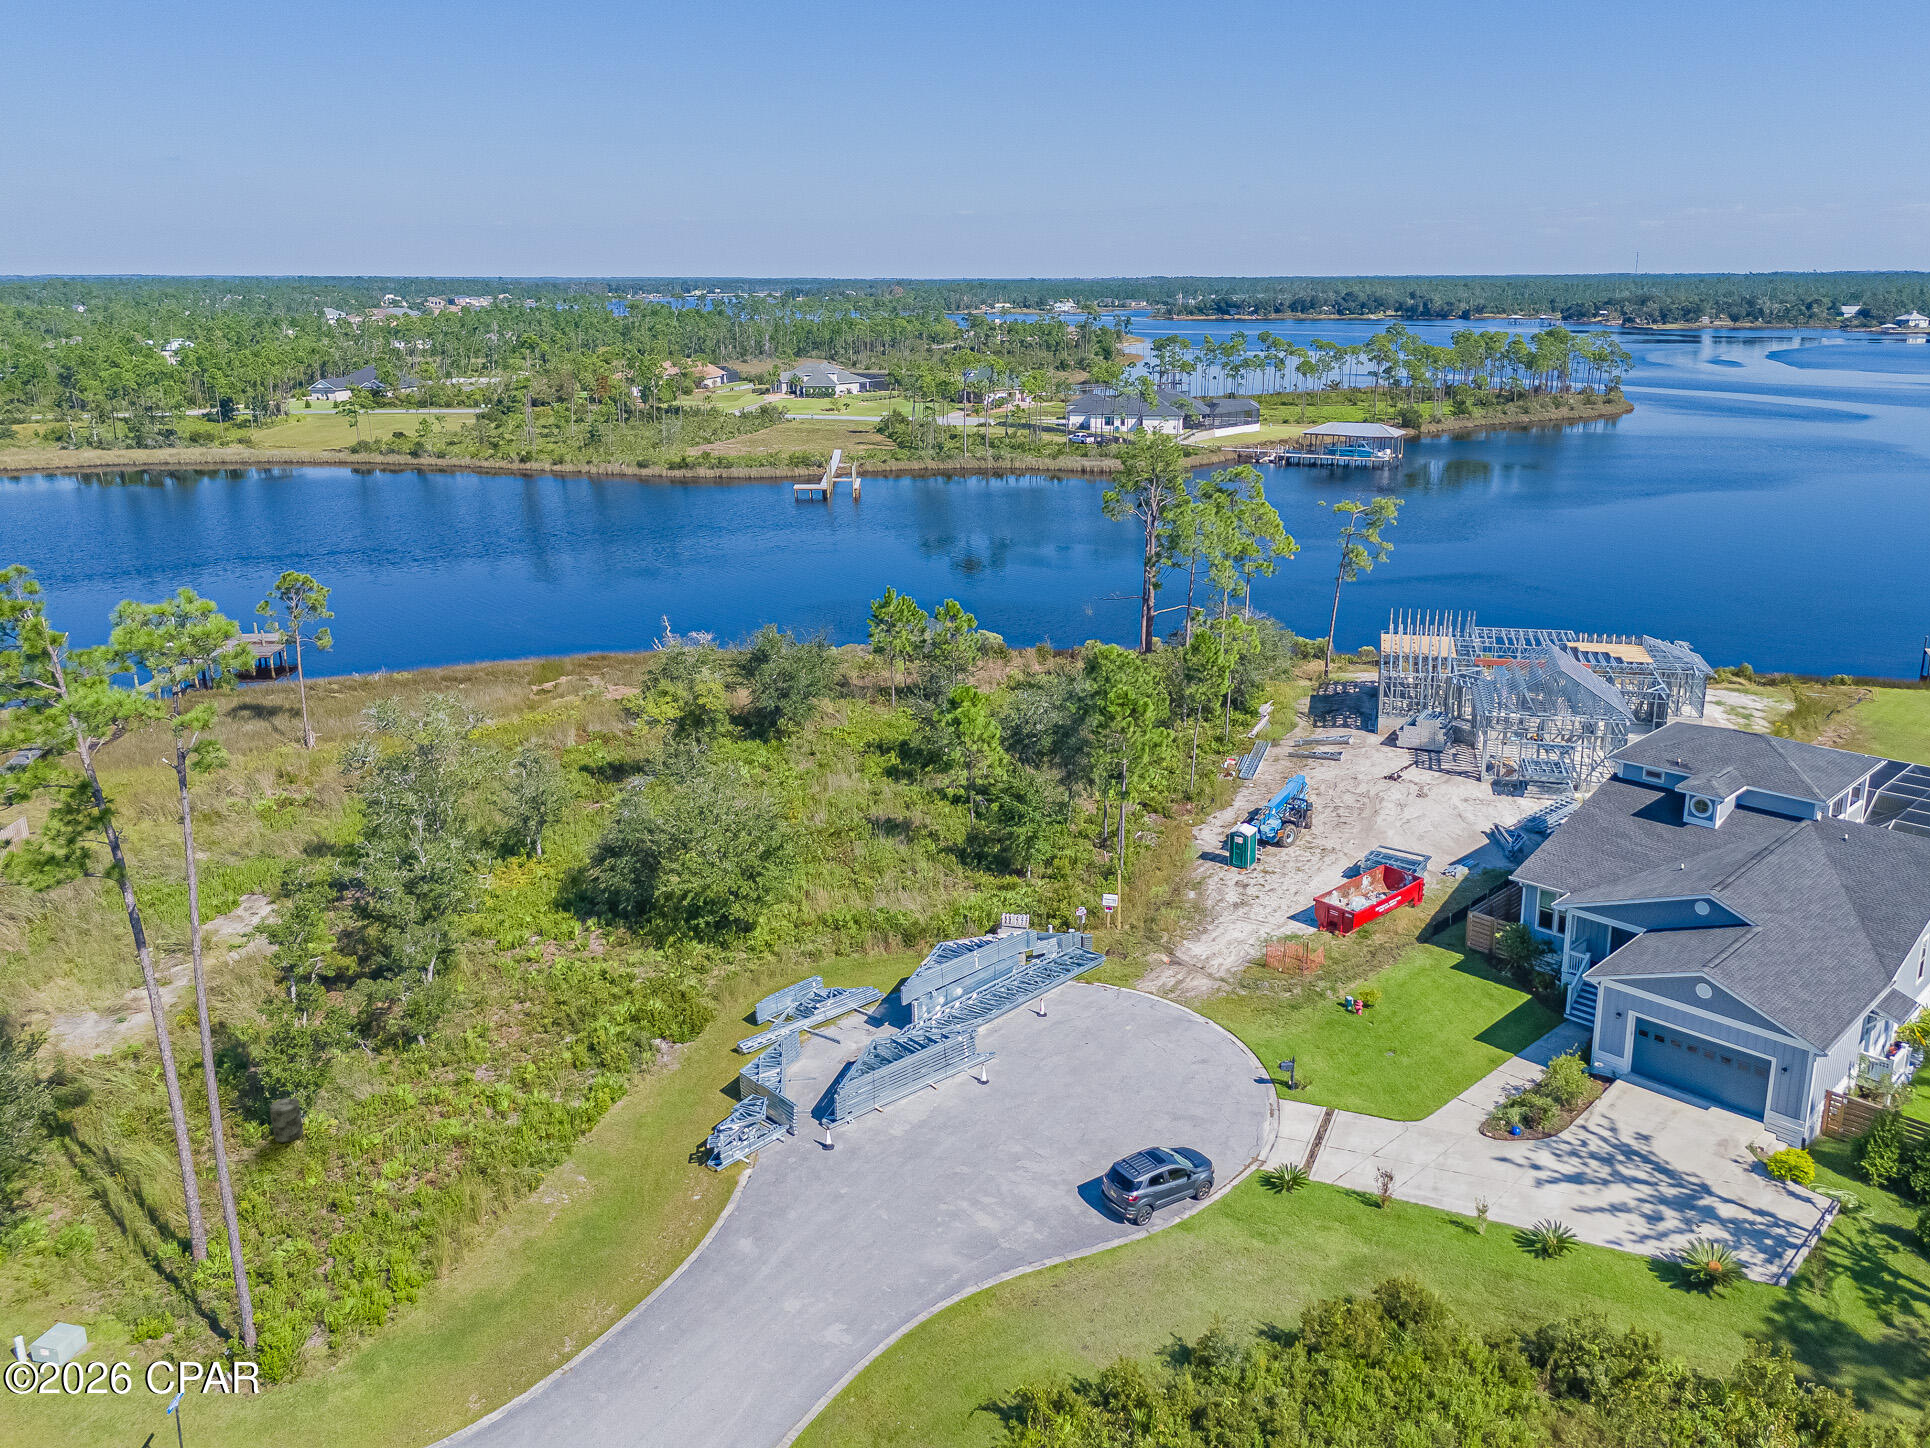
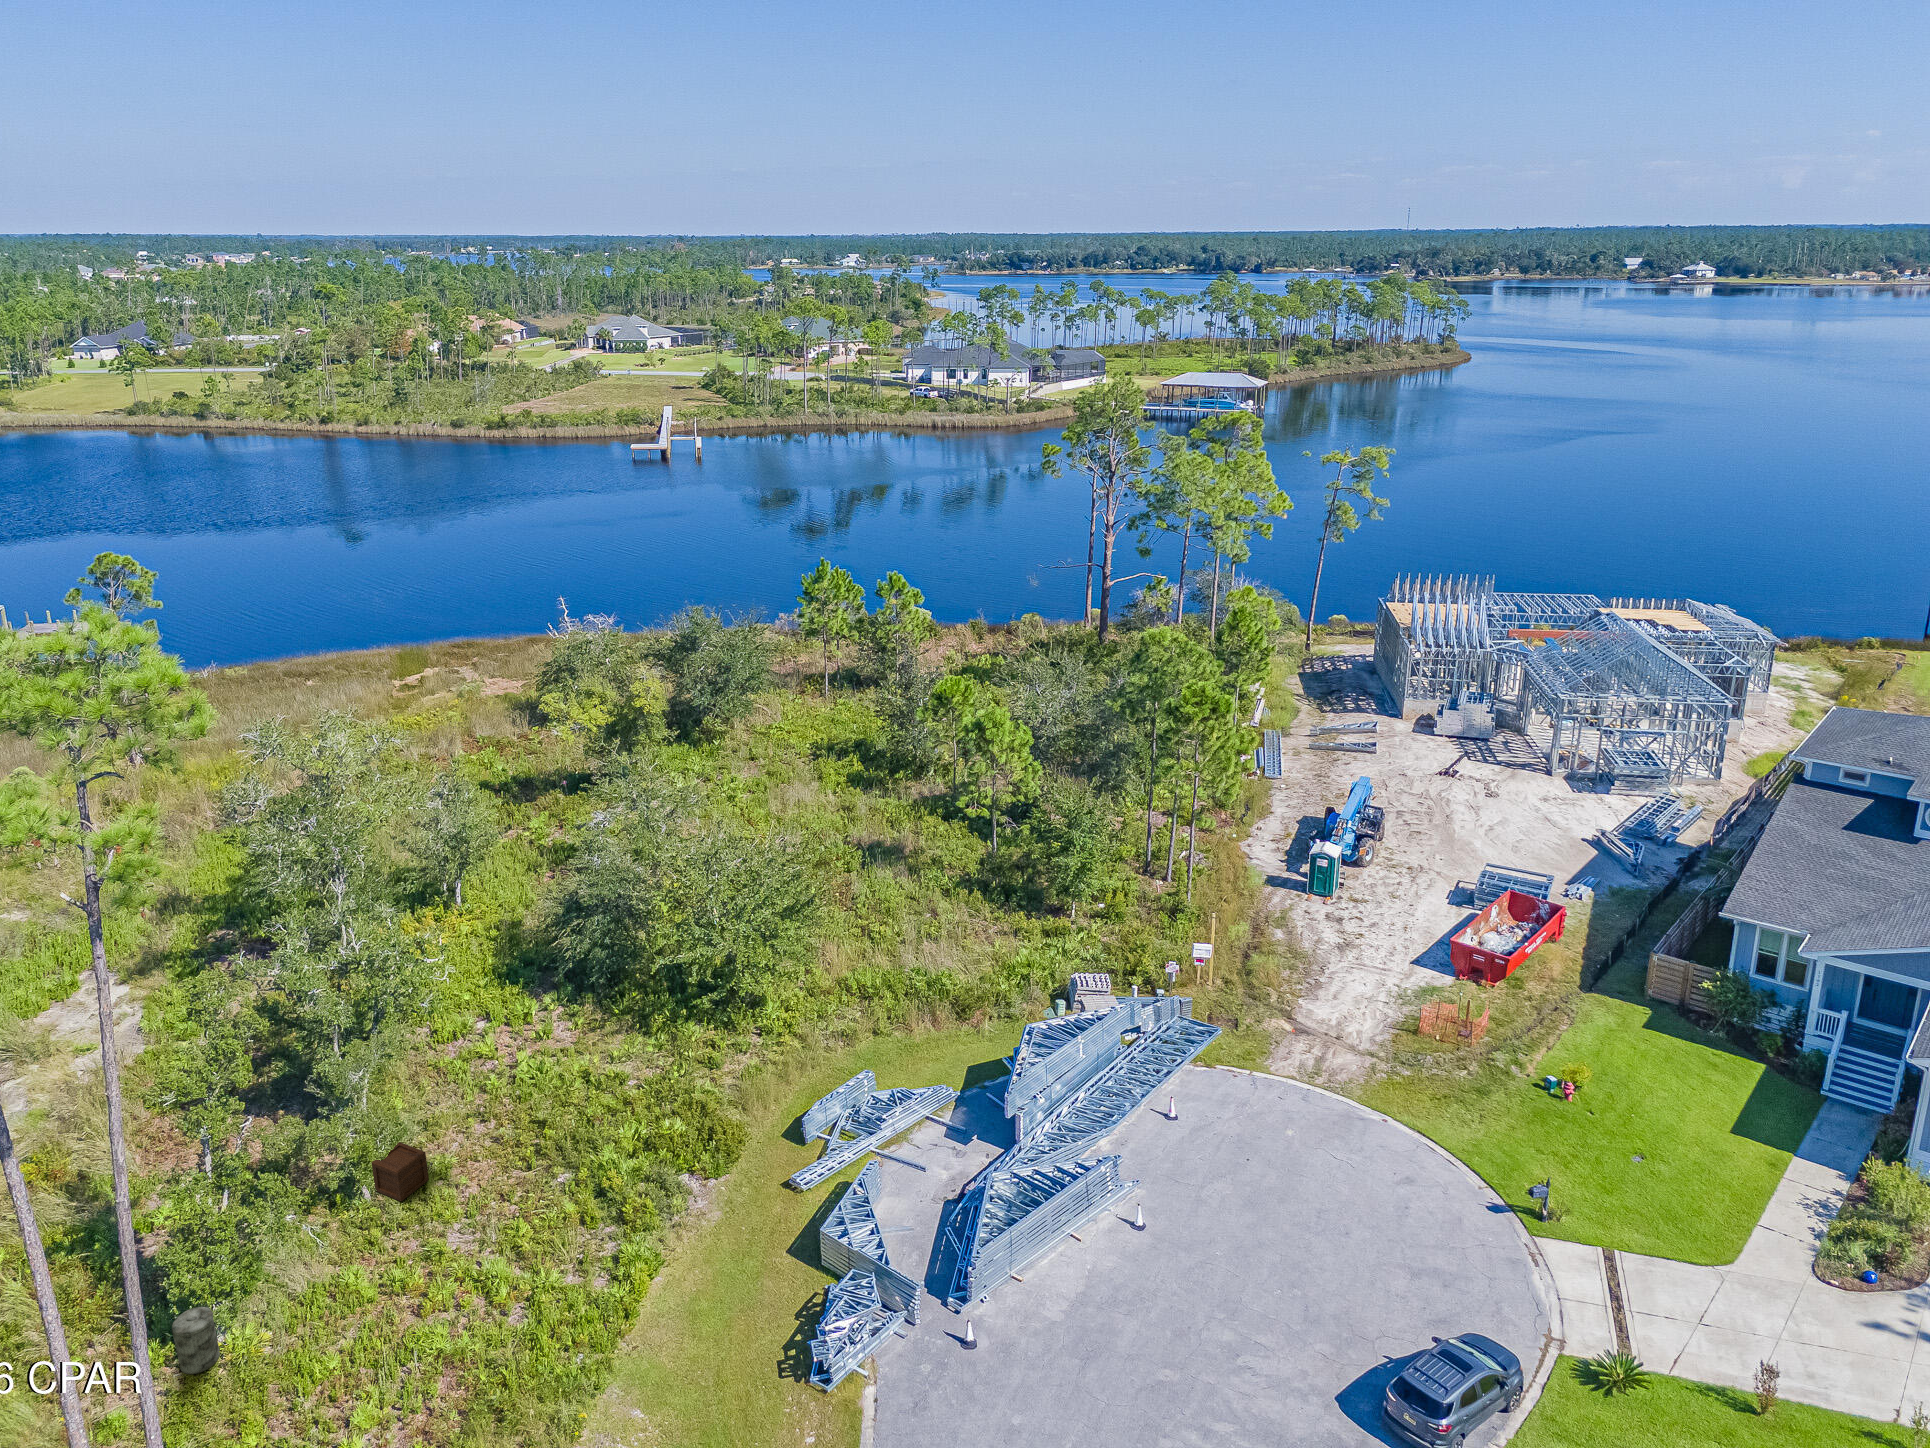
wooden crate: none [429,1007,472,1048] -> present [372,1142,429,1201]

